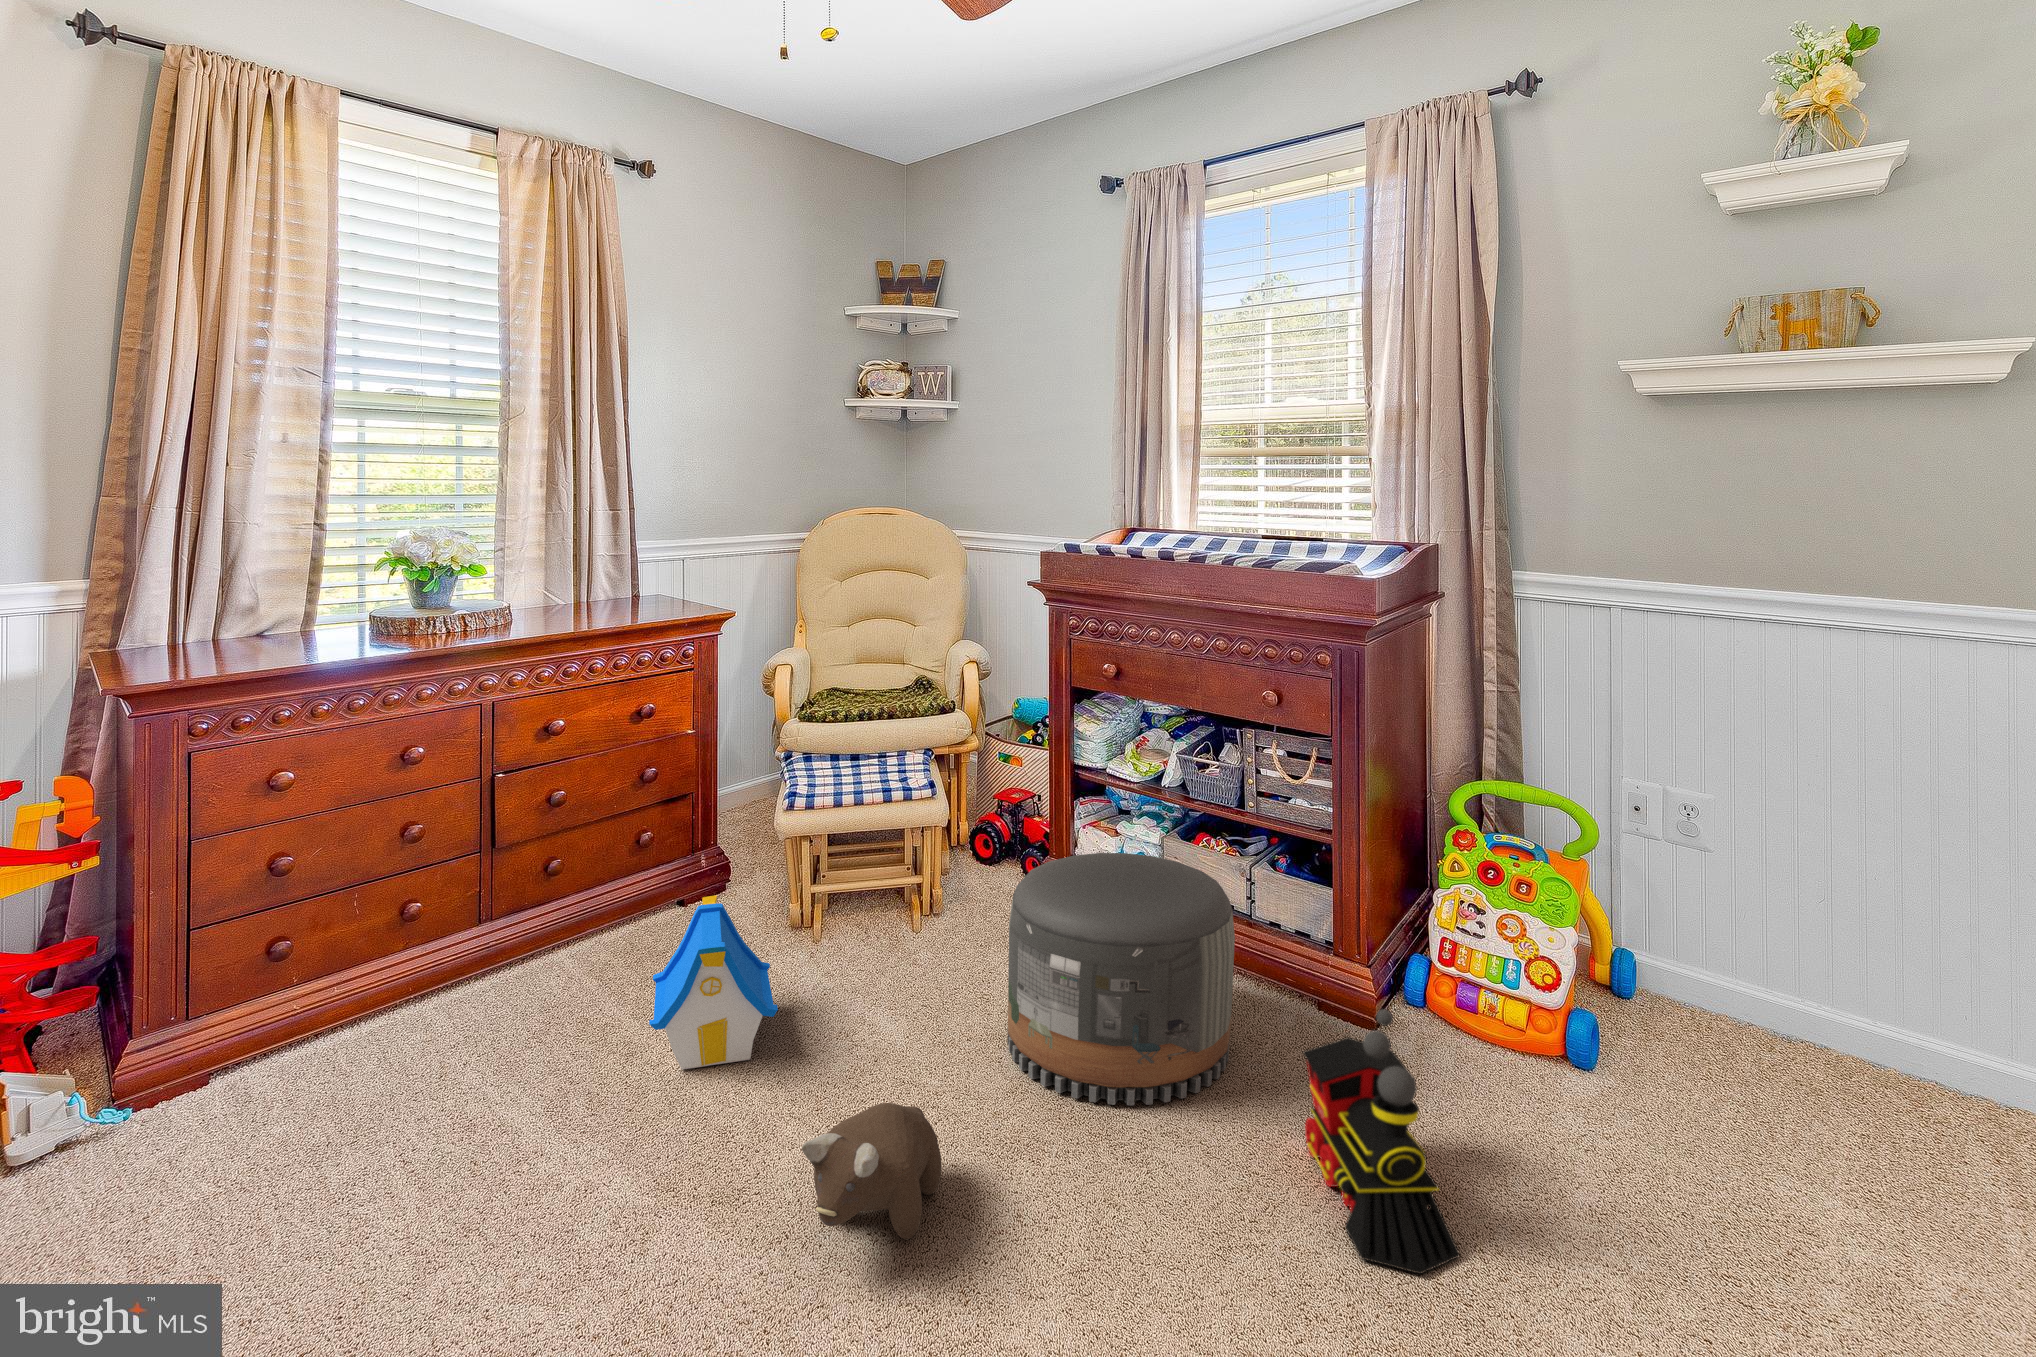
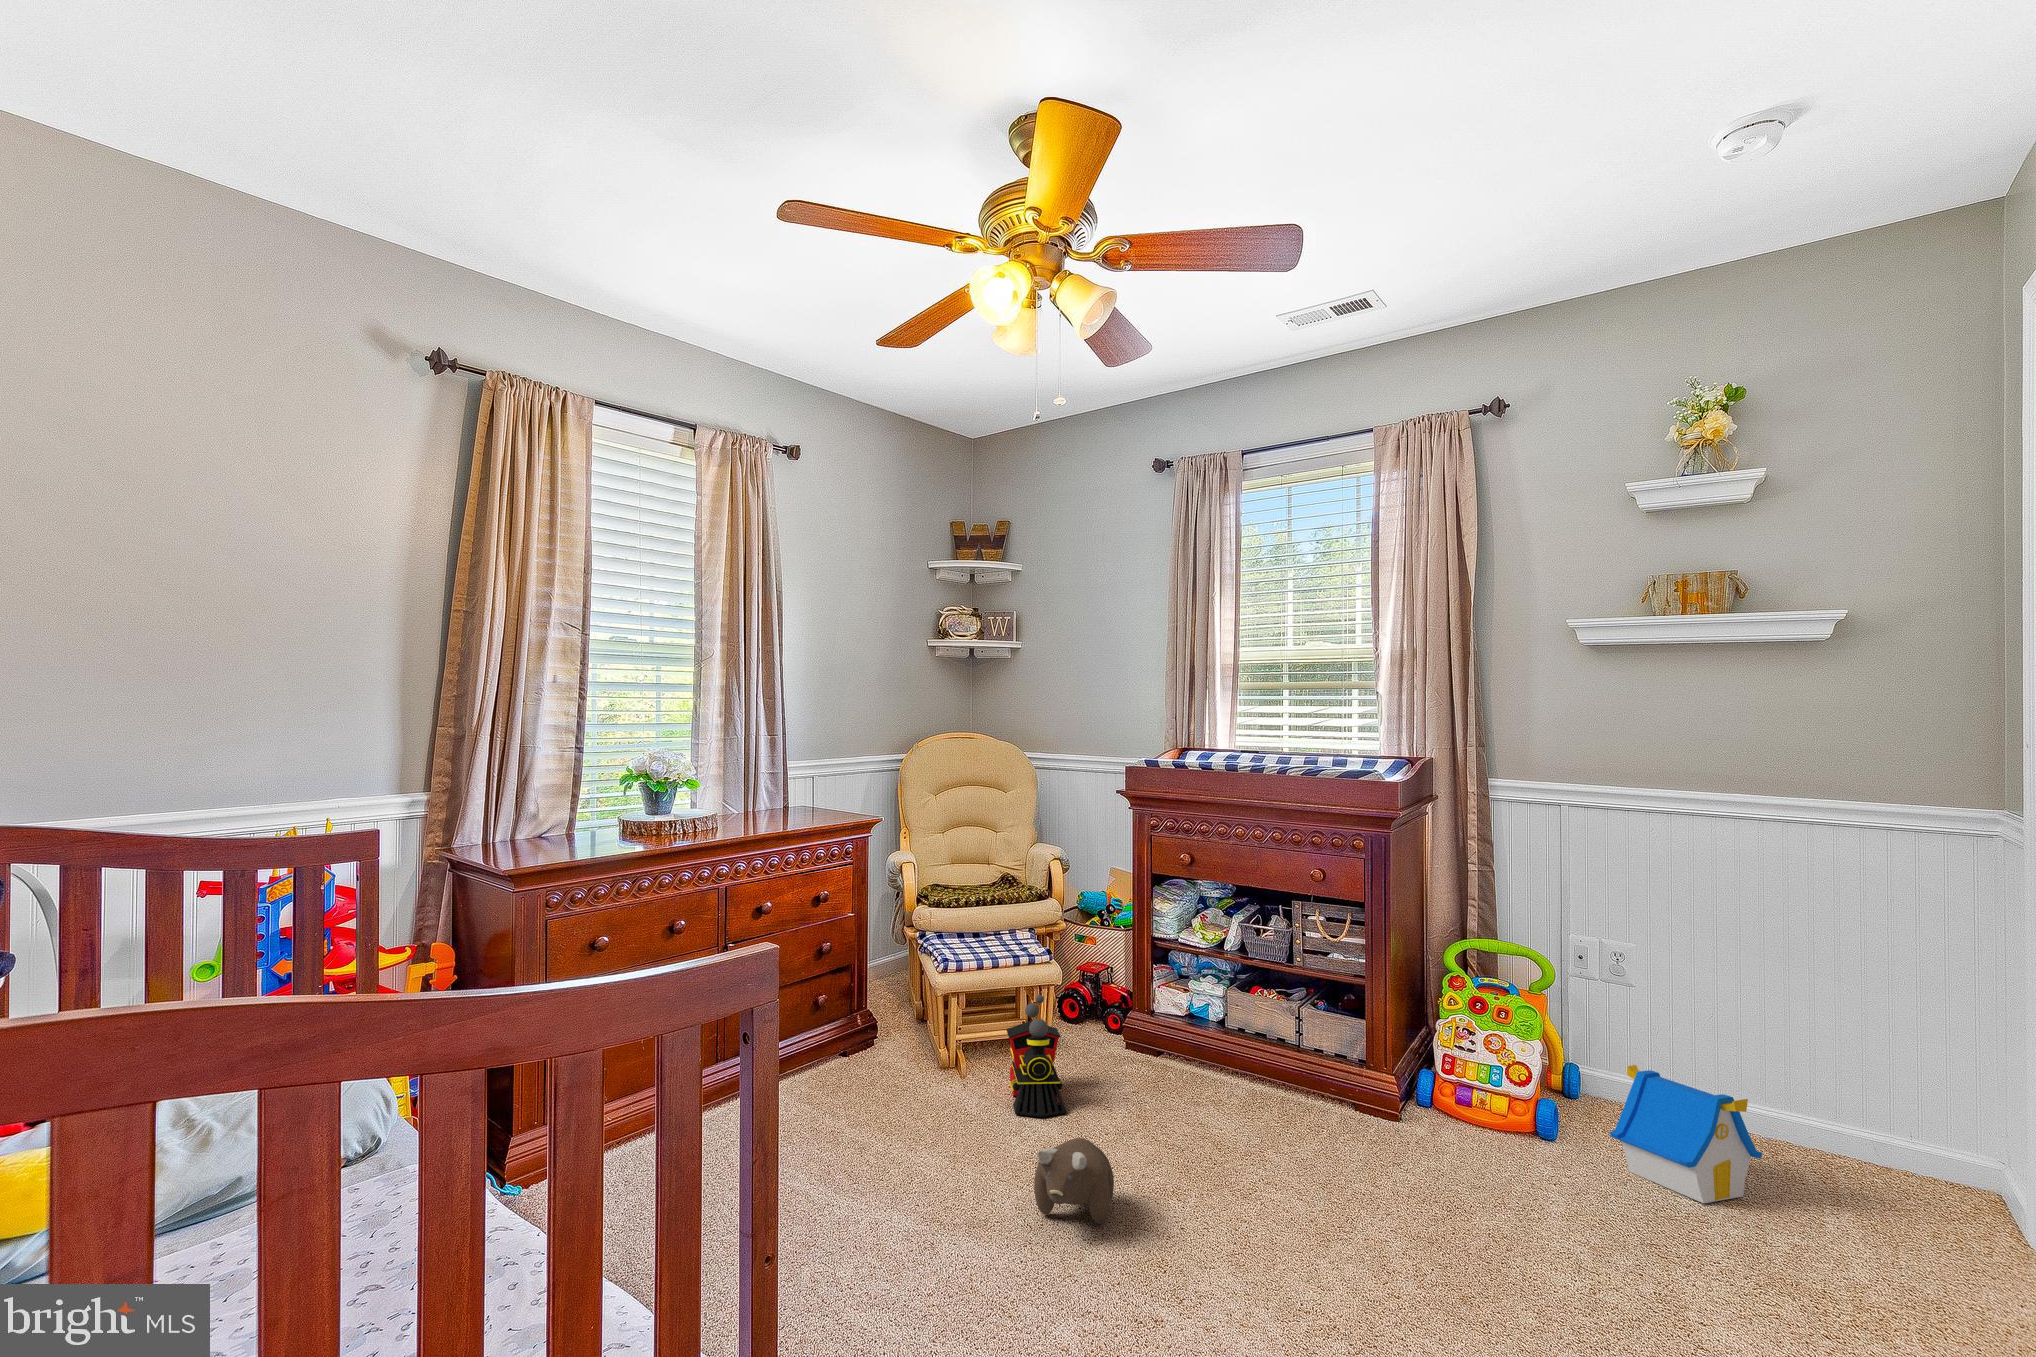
pouf: present [1008,853,1235,1105] -> none [1129,992,1295,1163]
toy house: present [649,895,778,1069] -> present [1610,1065,1763,1203]
toy train: present [1303,1009,1460,1274] -> present [1006,995,1066,1117]

